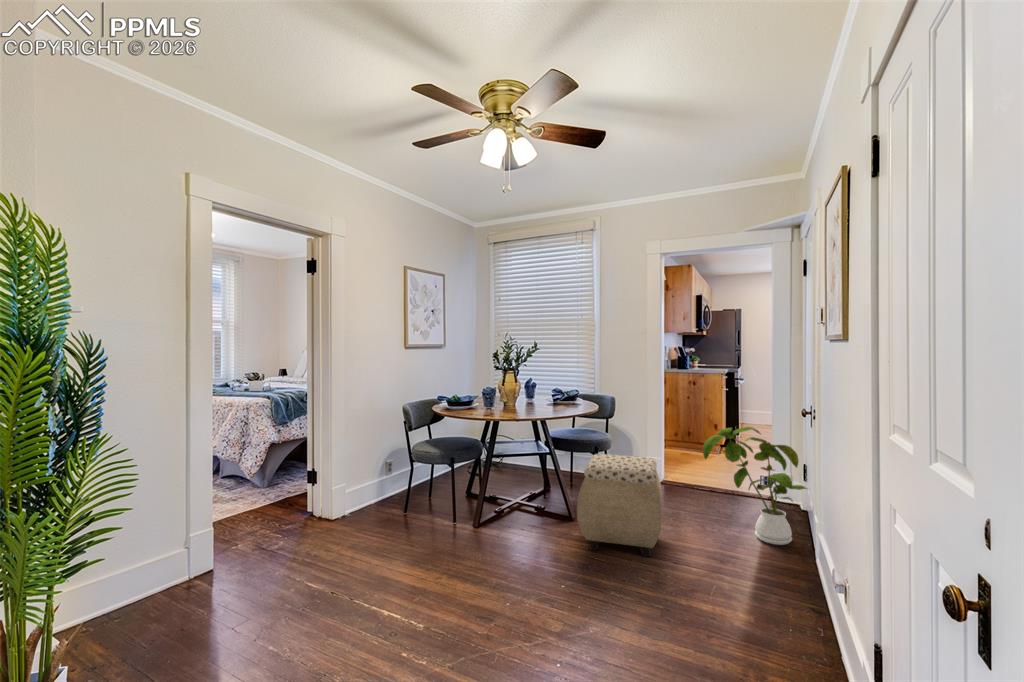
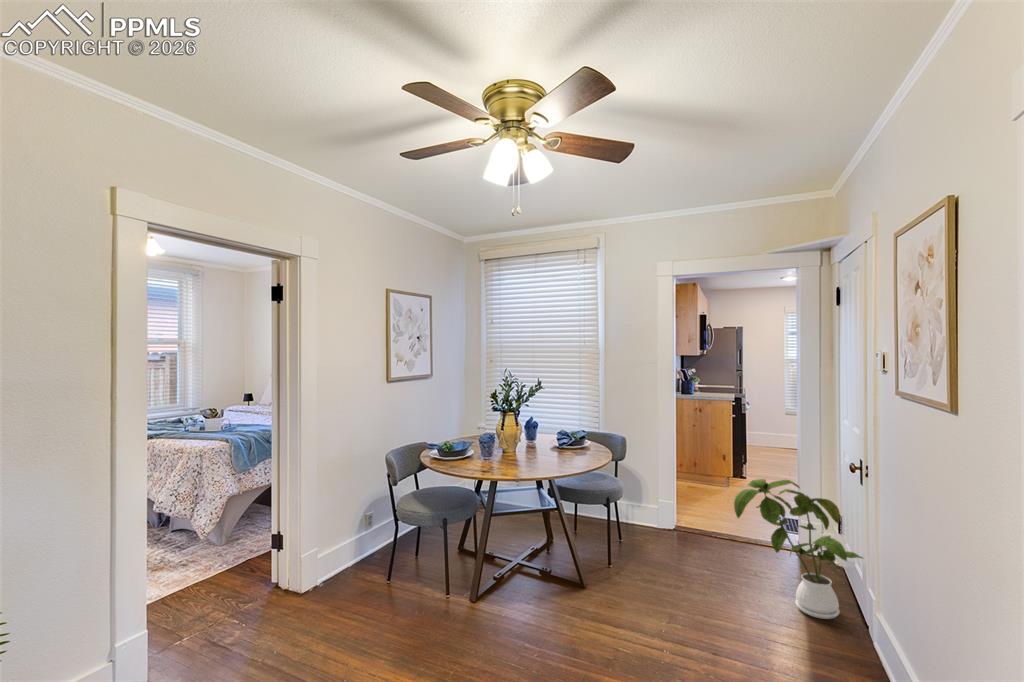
ottoman: present [577,454,662,557] -> none [595,512,697,642]

